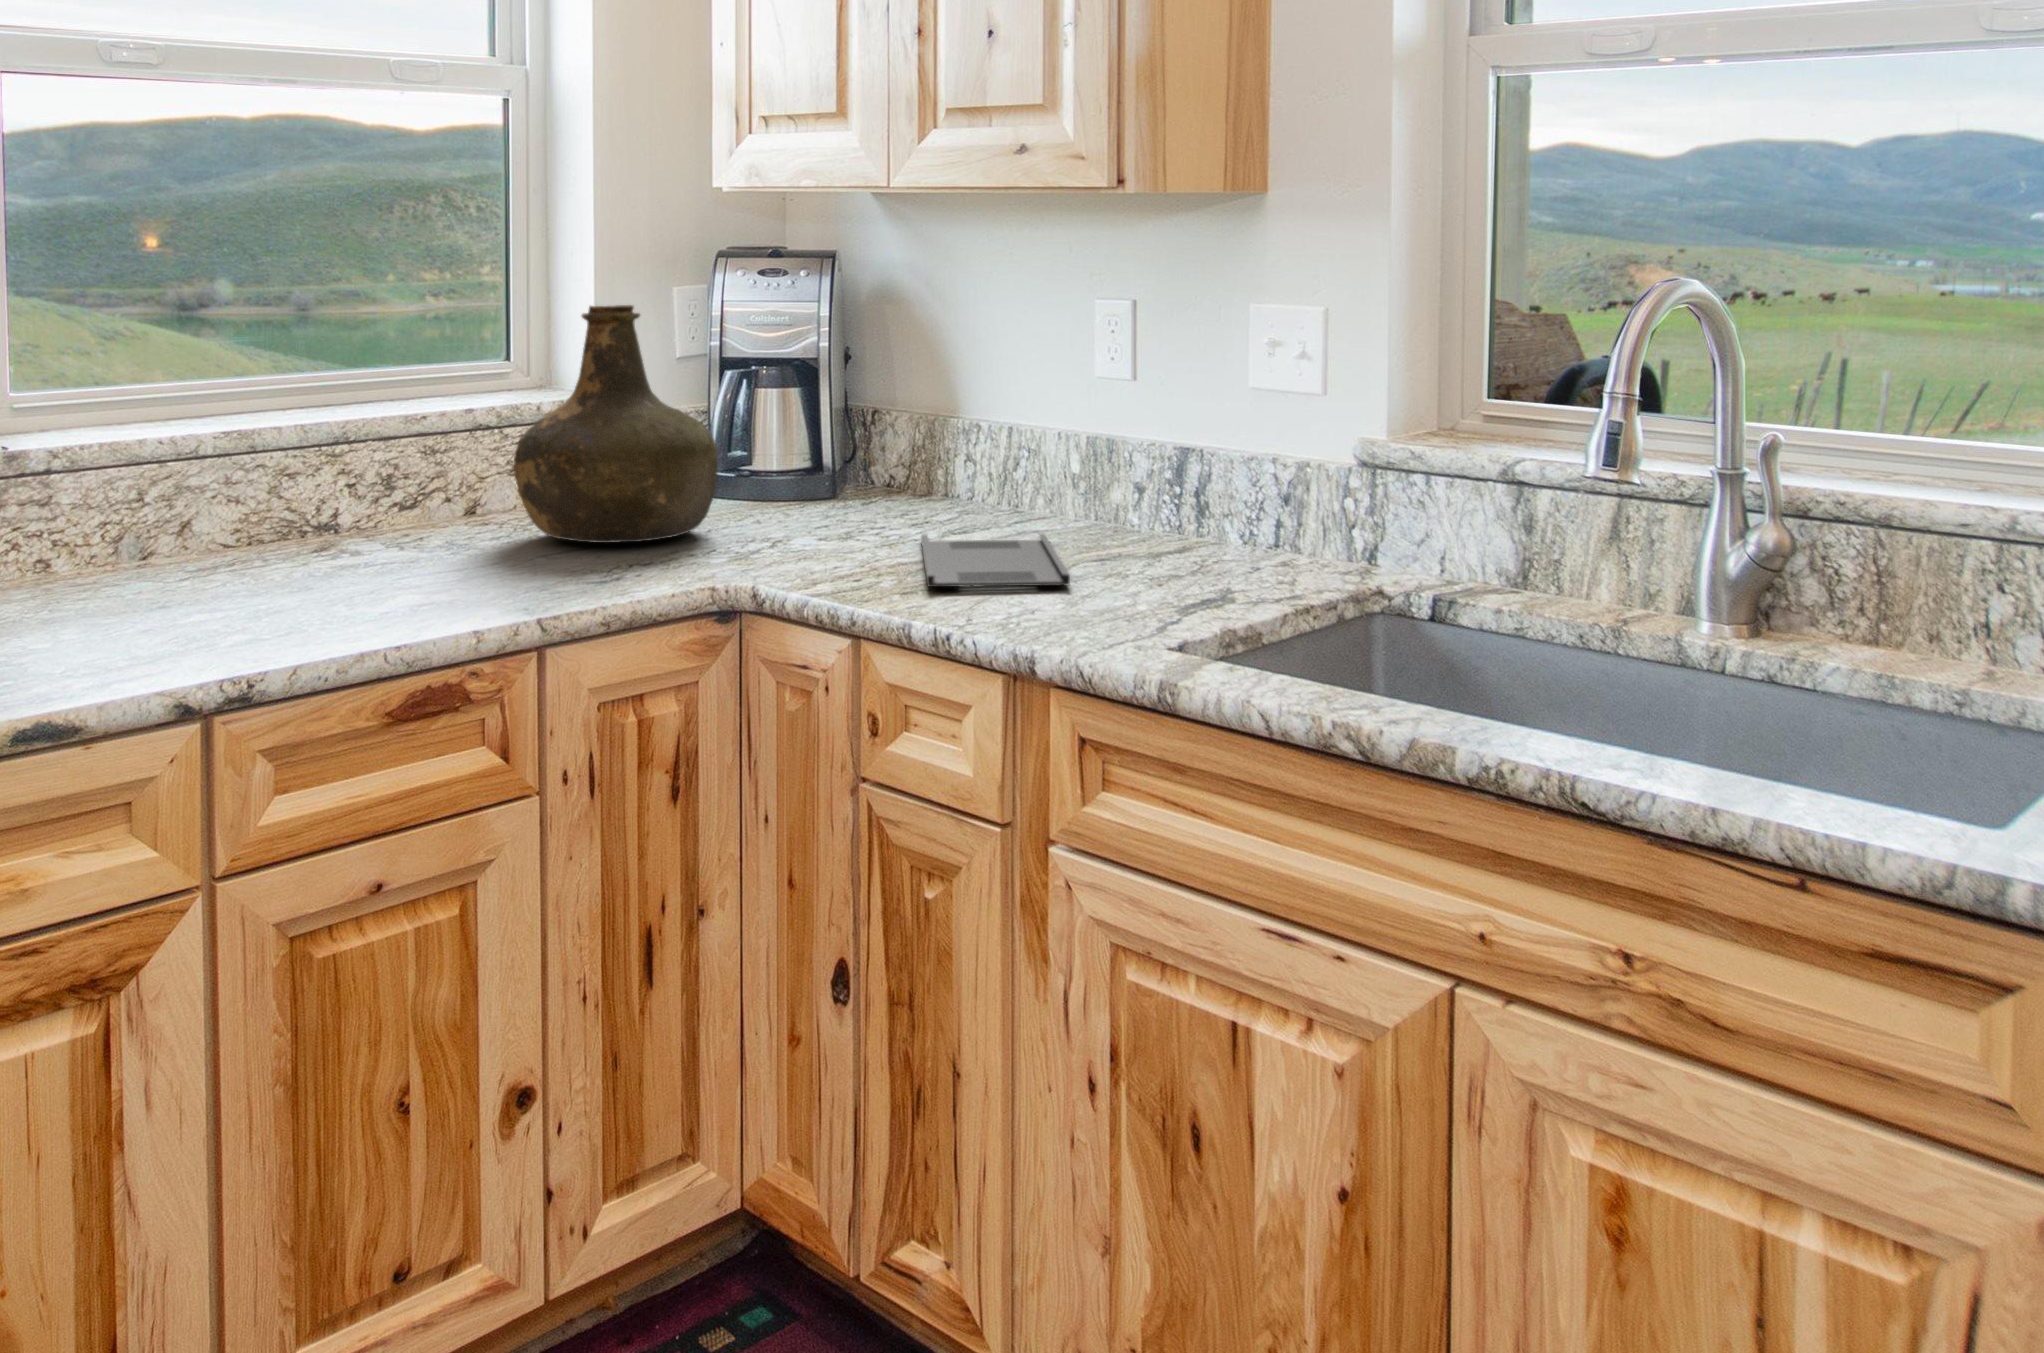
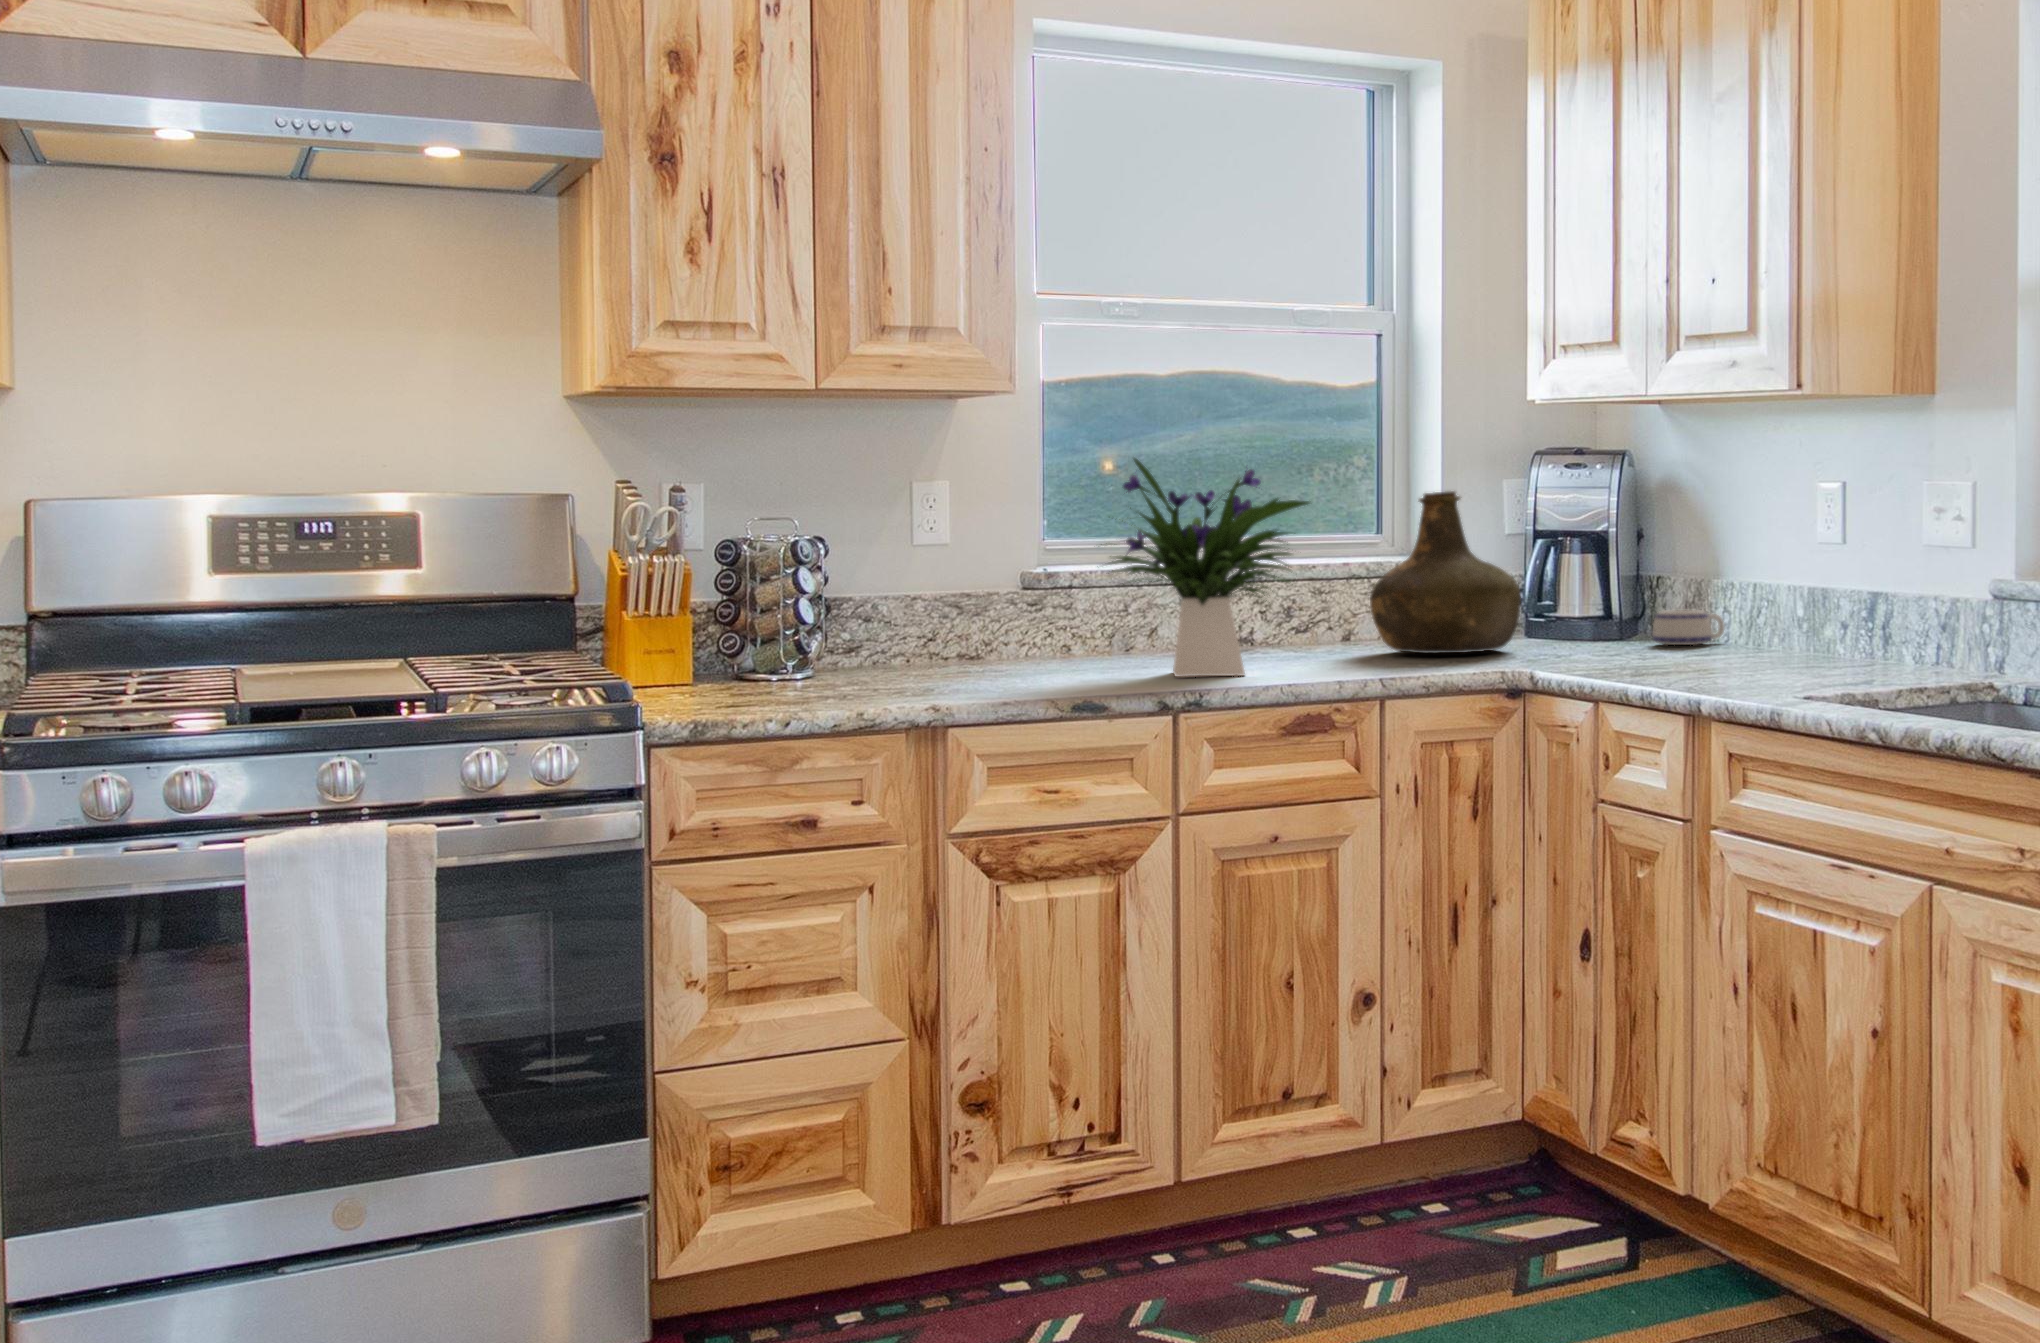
flower arrangement: none [56,227,439,612] -> present [1101,458,1310,677]
mug: none [871,470,949,518] -> present [1653,610,1724,645]
tray: present [921,533,1070,587] -> none [1652,651,1788,673]

